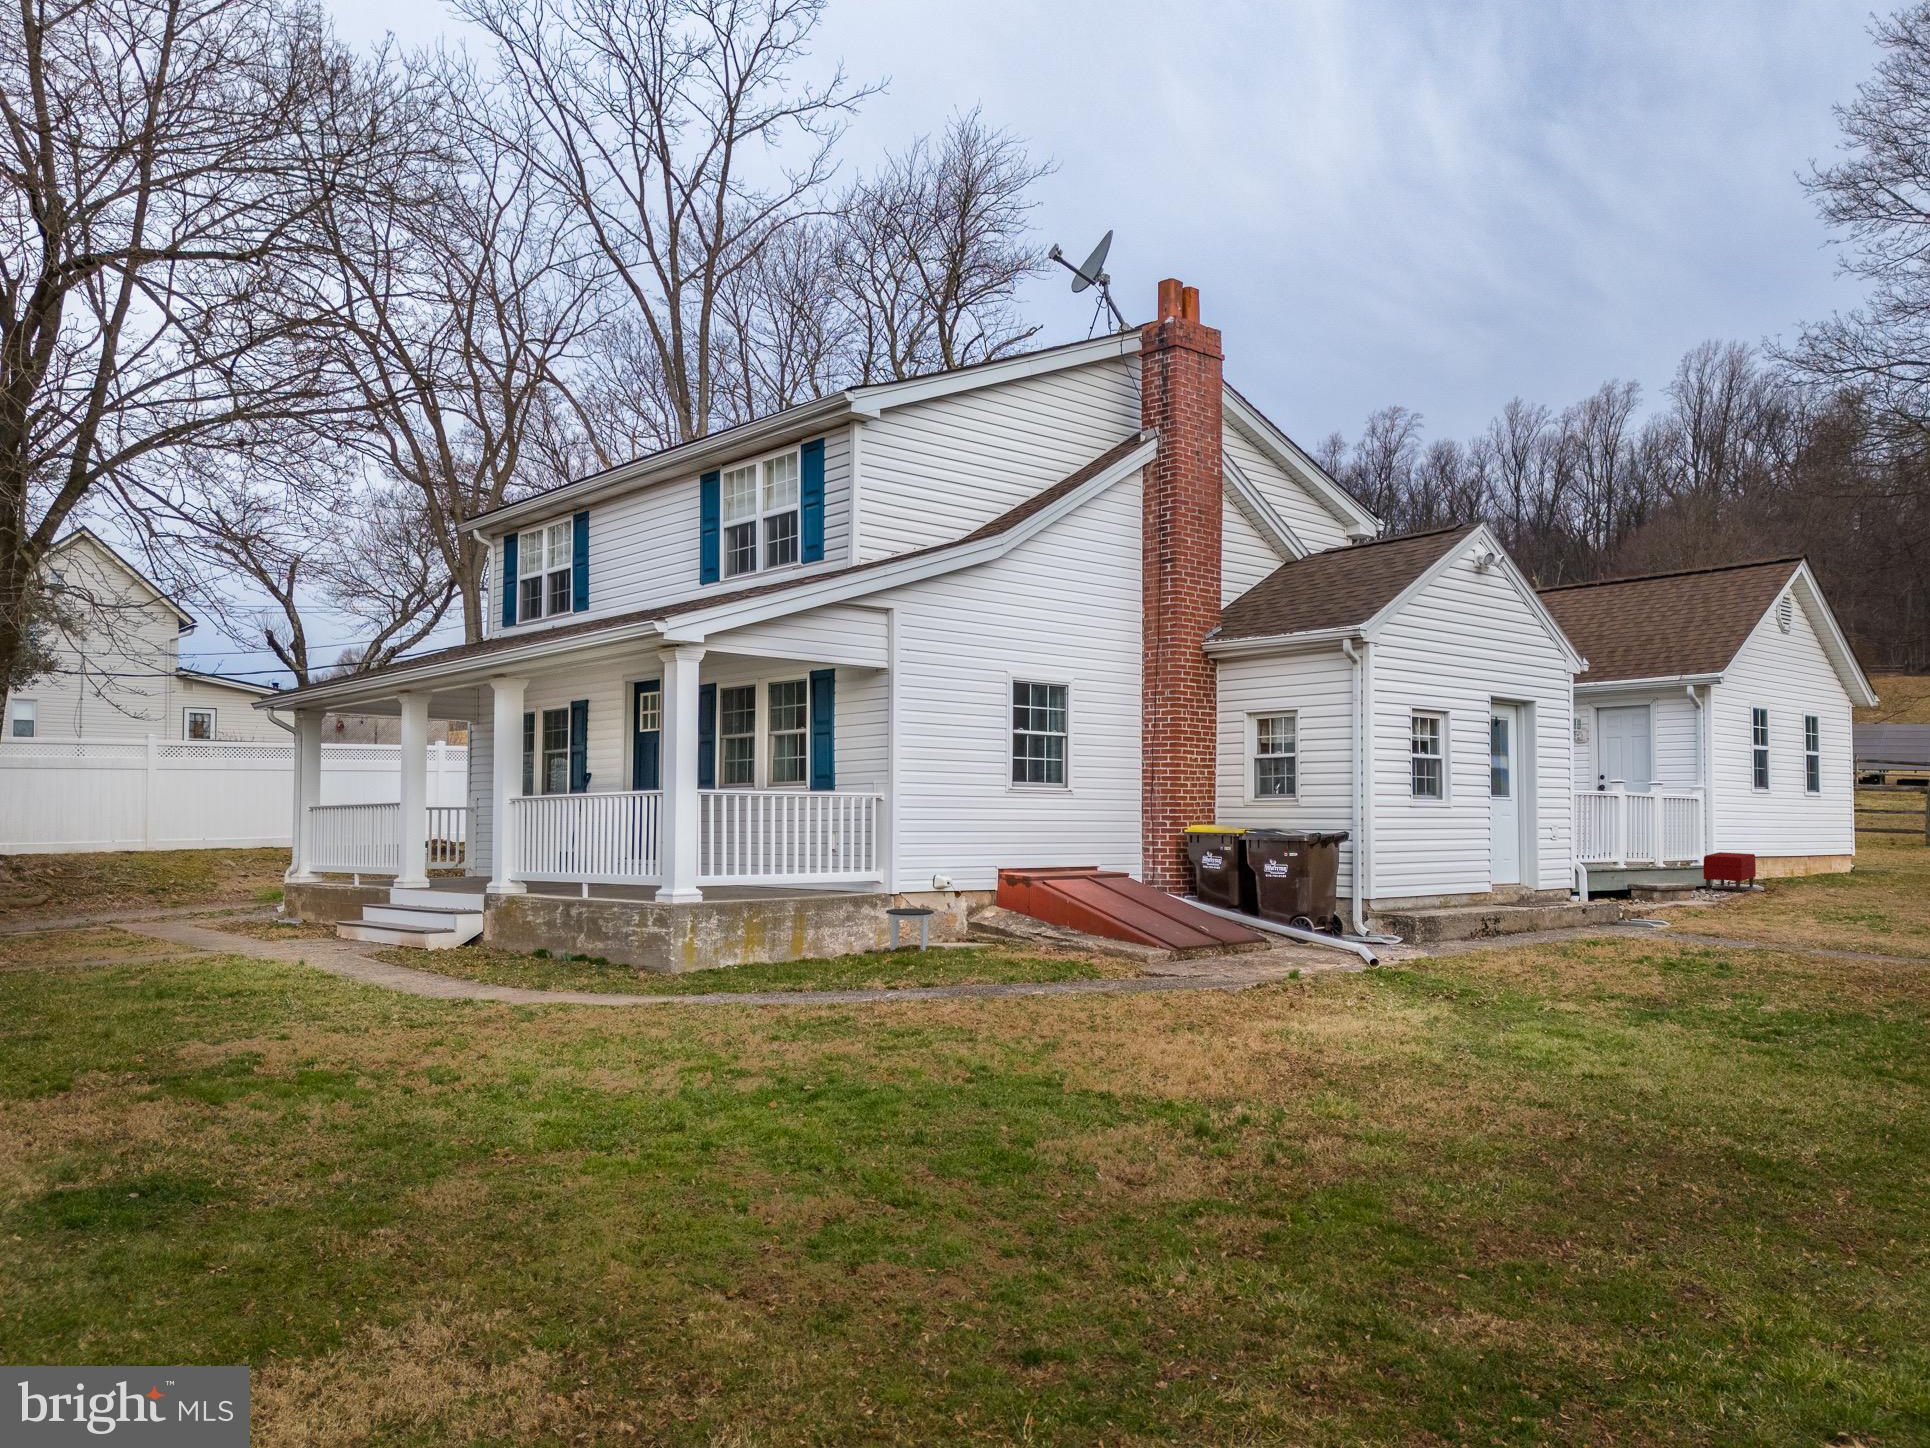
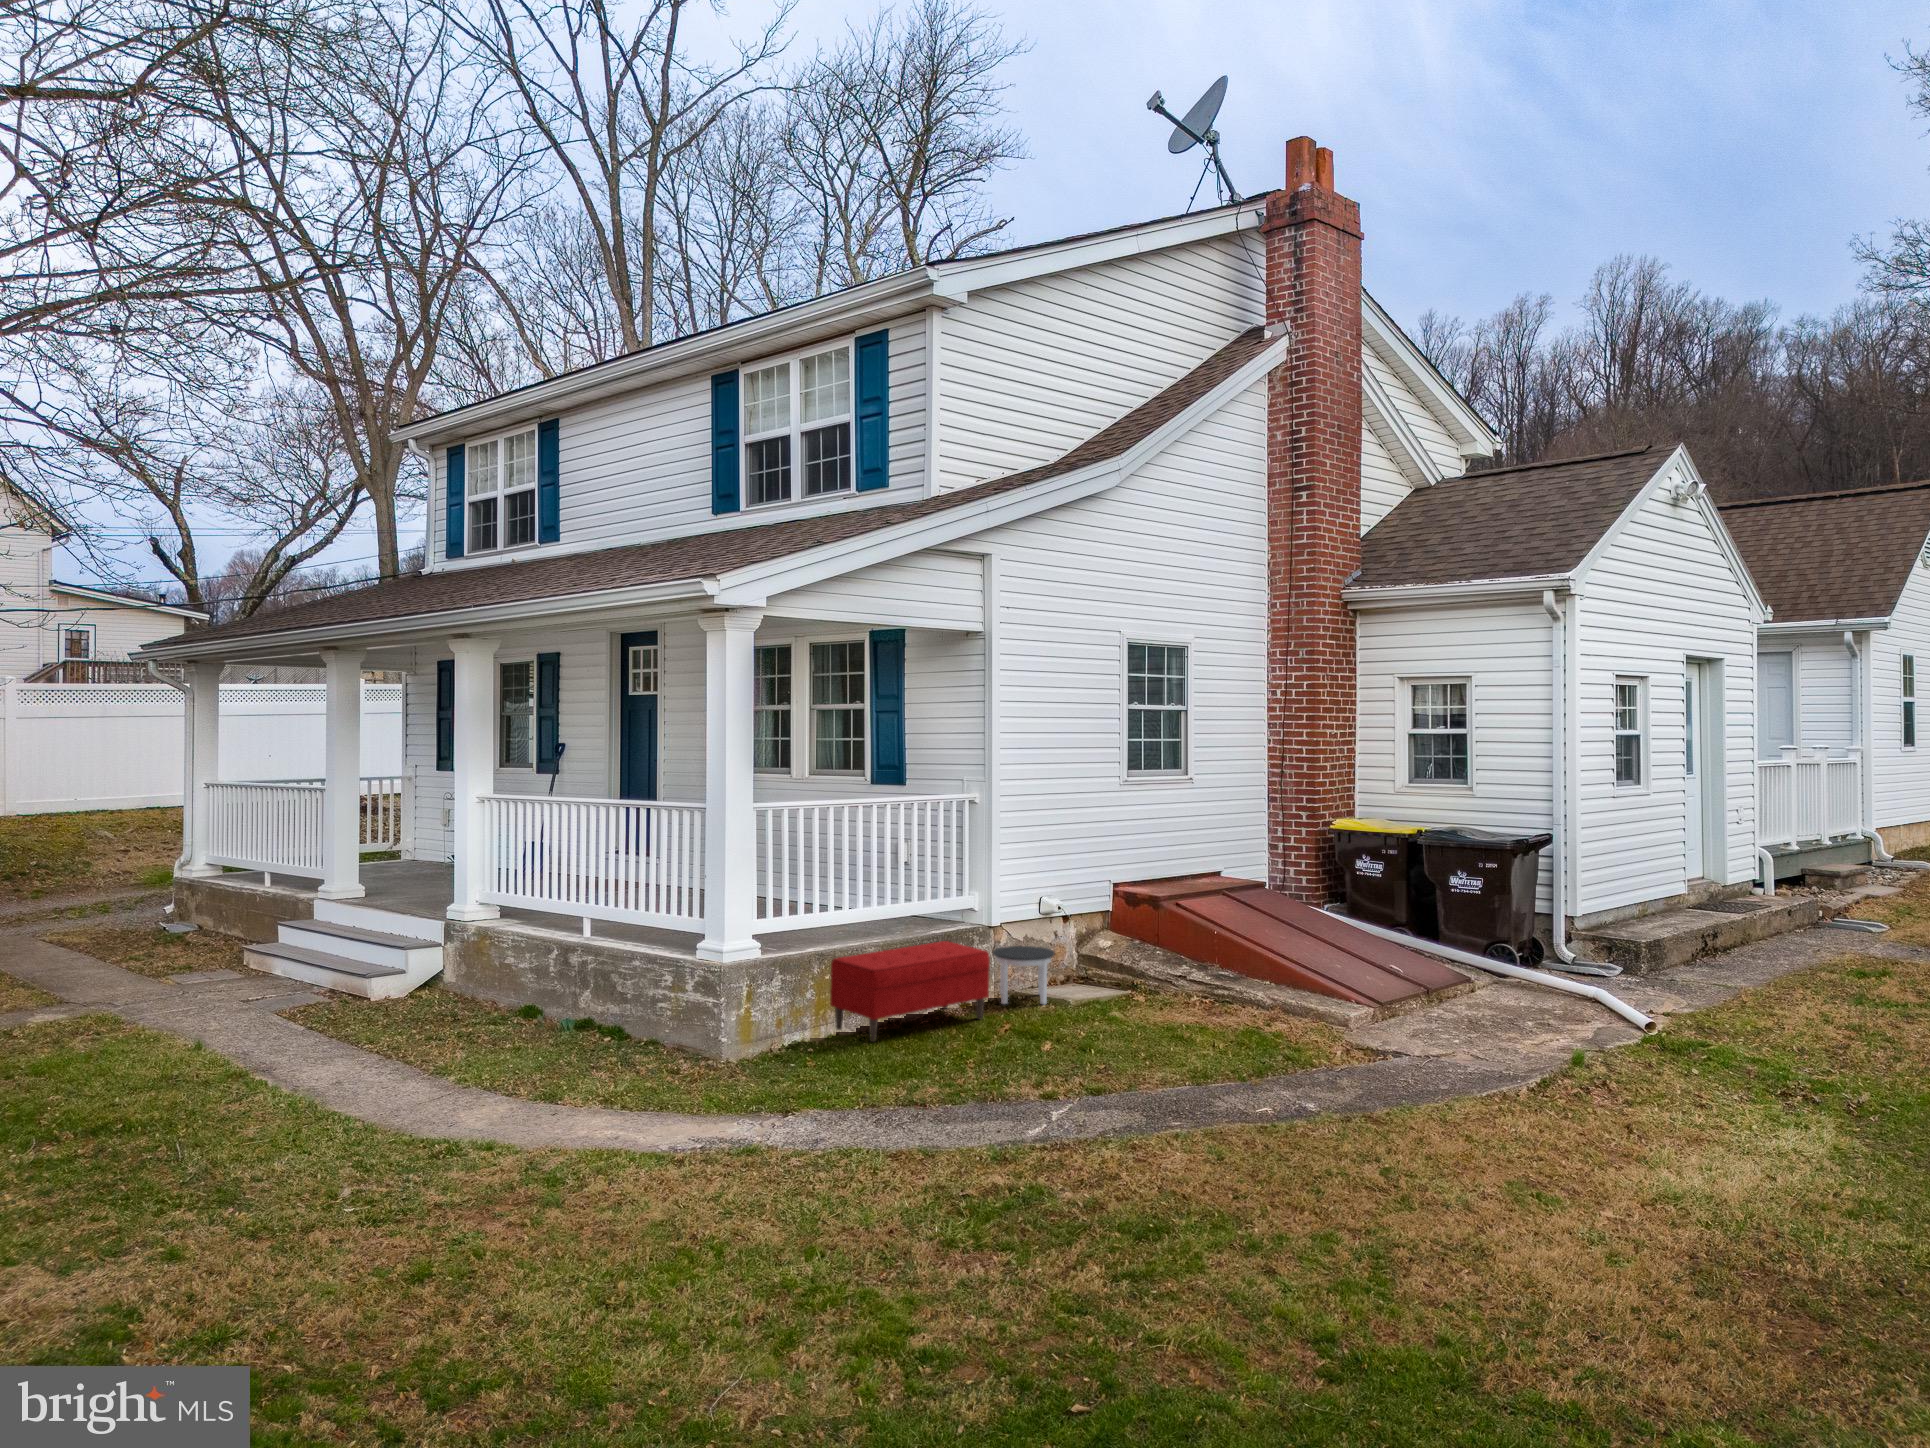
bench: present [1703,852,1756,892] -> present [830,941,990,1042]

